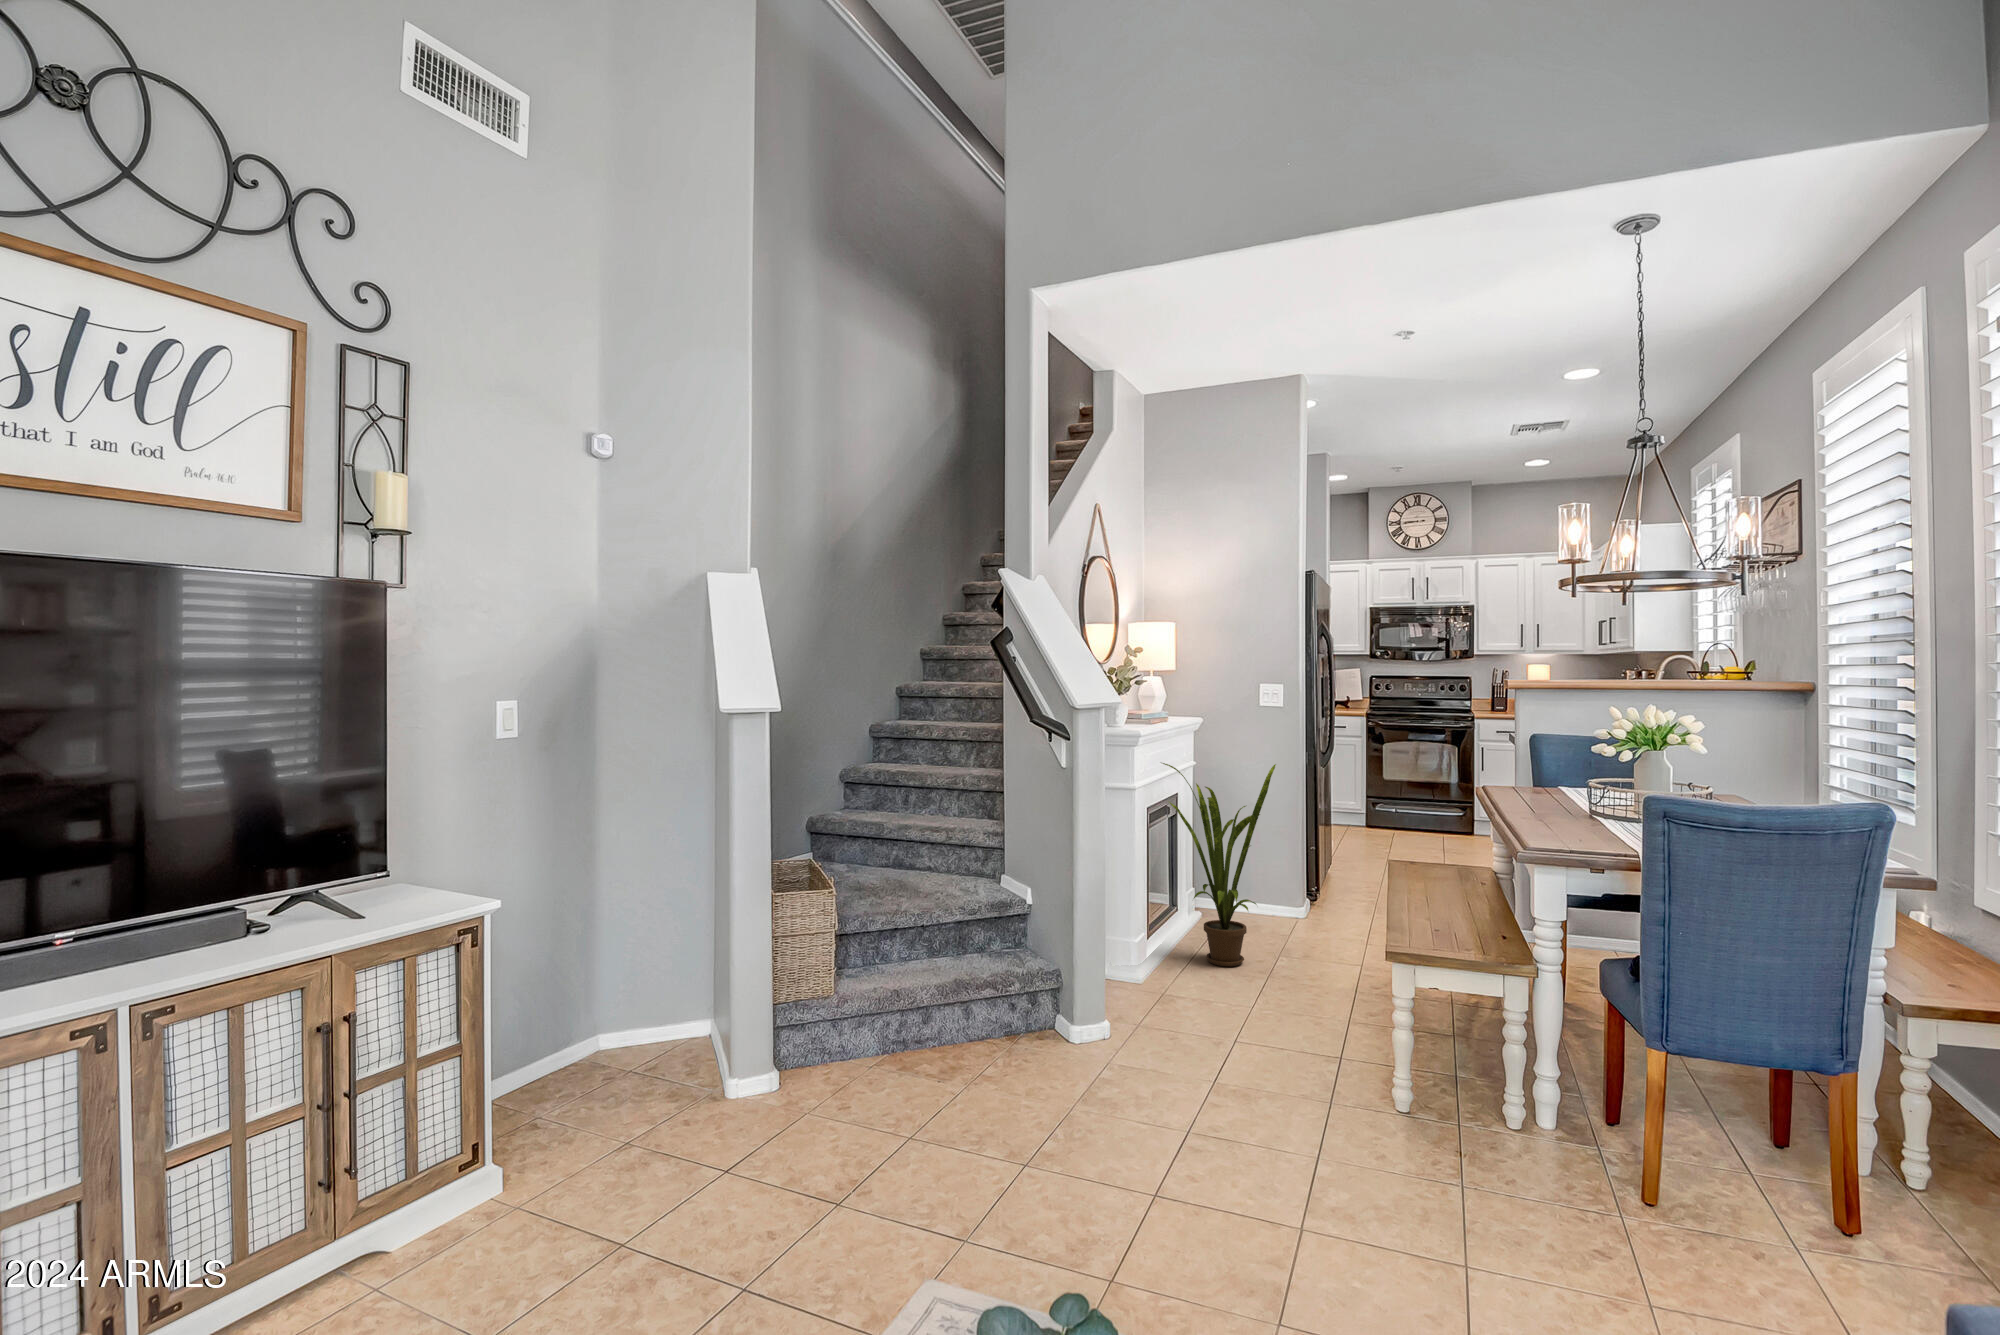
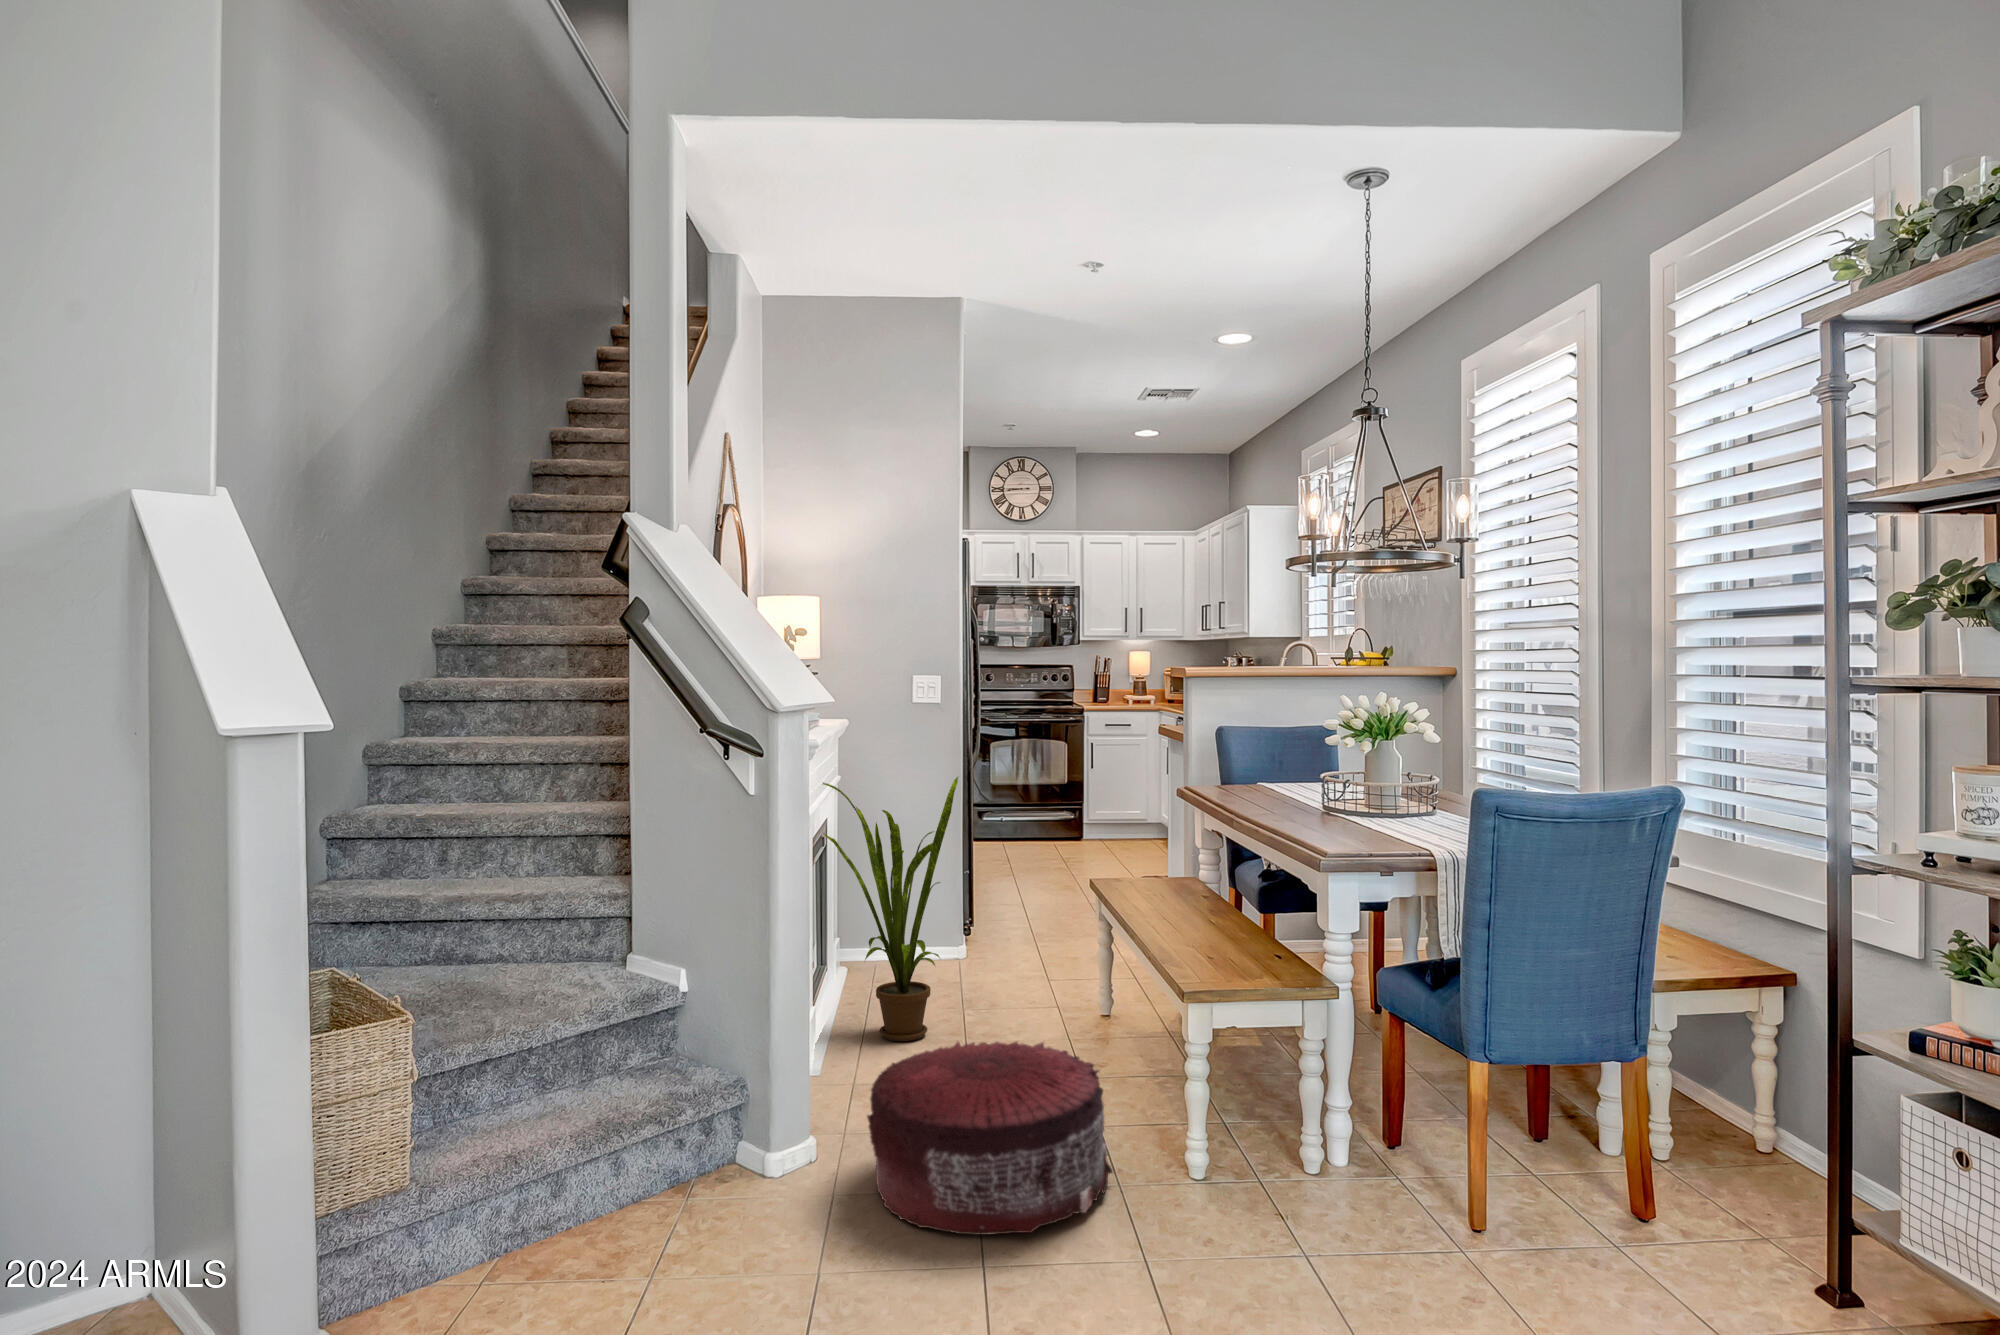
pouf: none [1135,965,1329,1116] -> present [867,1042,1113,1235]

